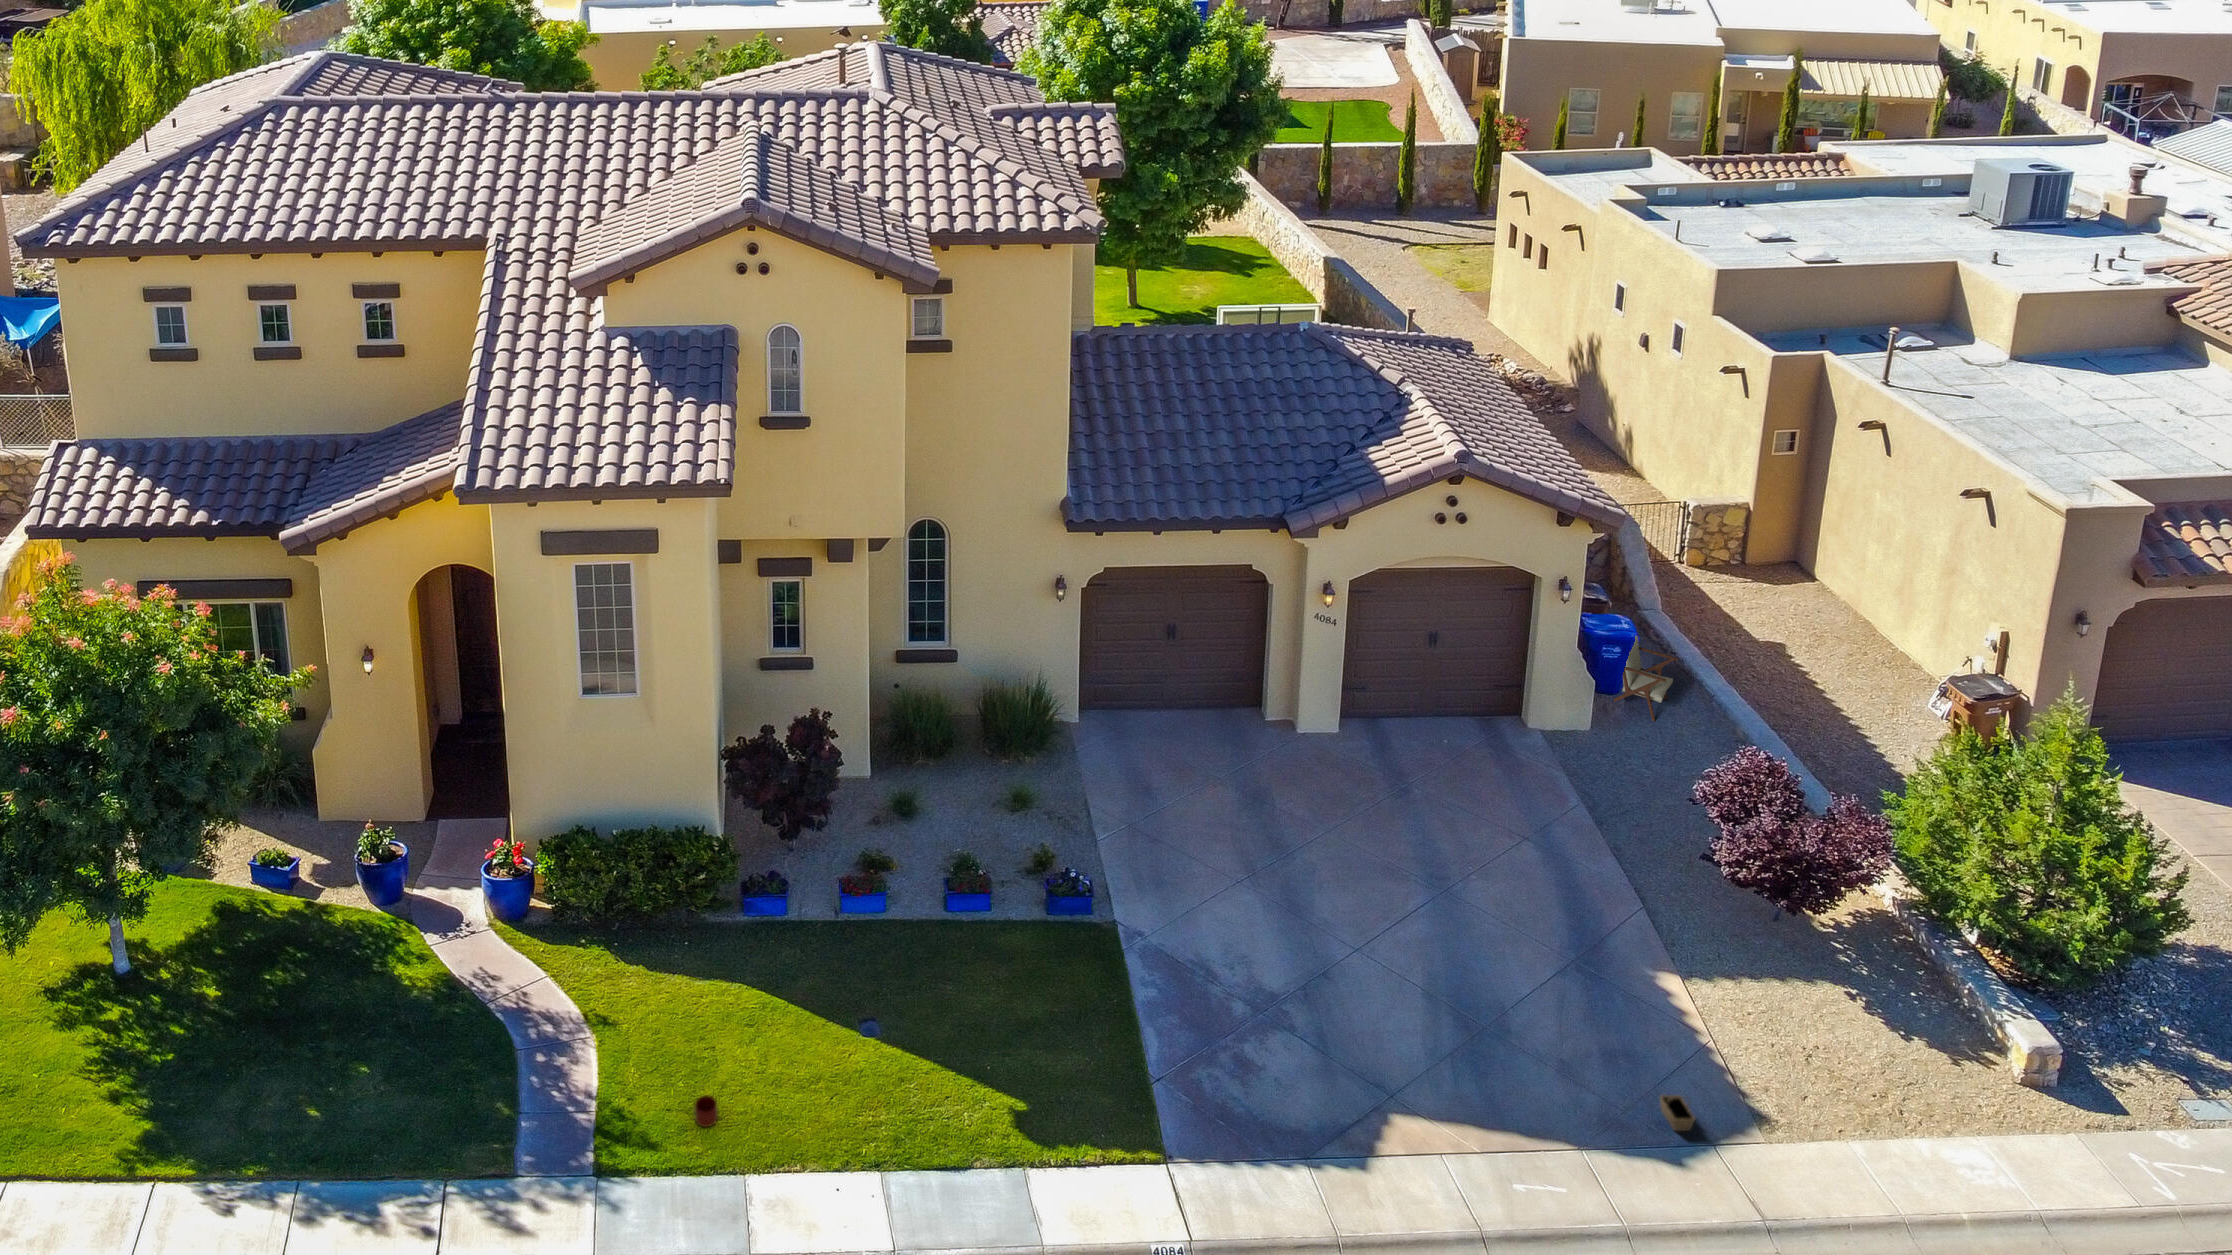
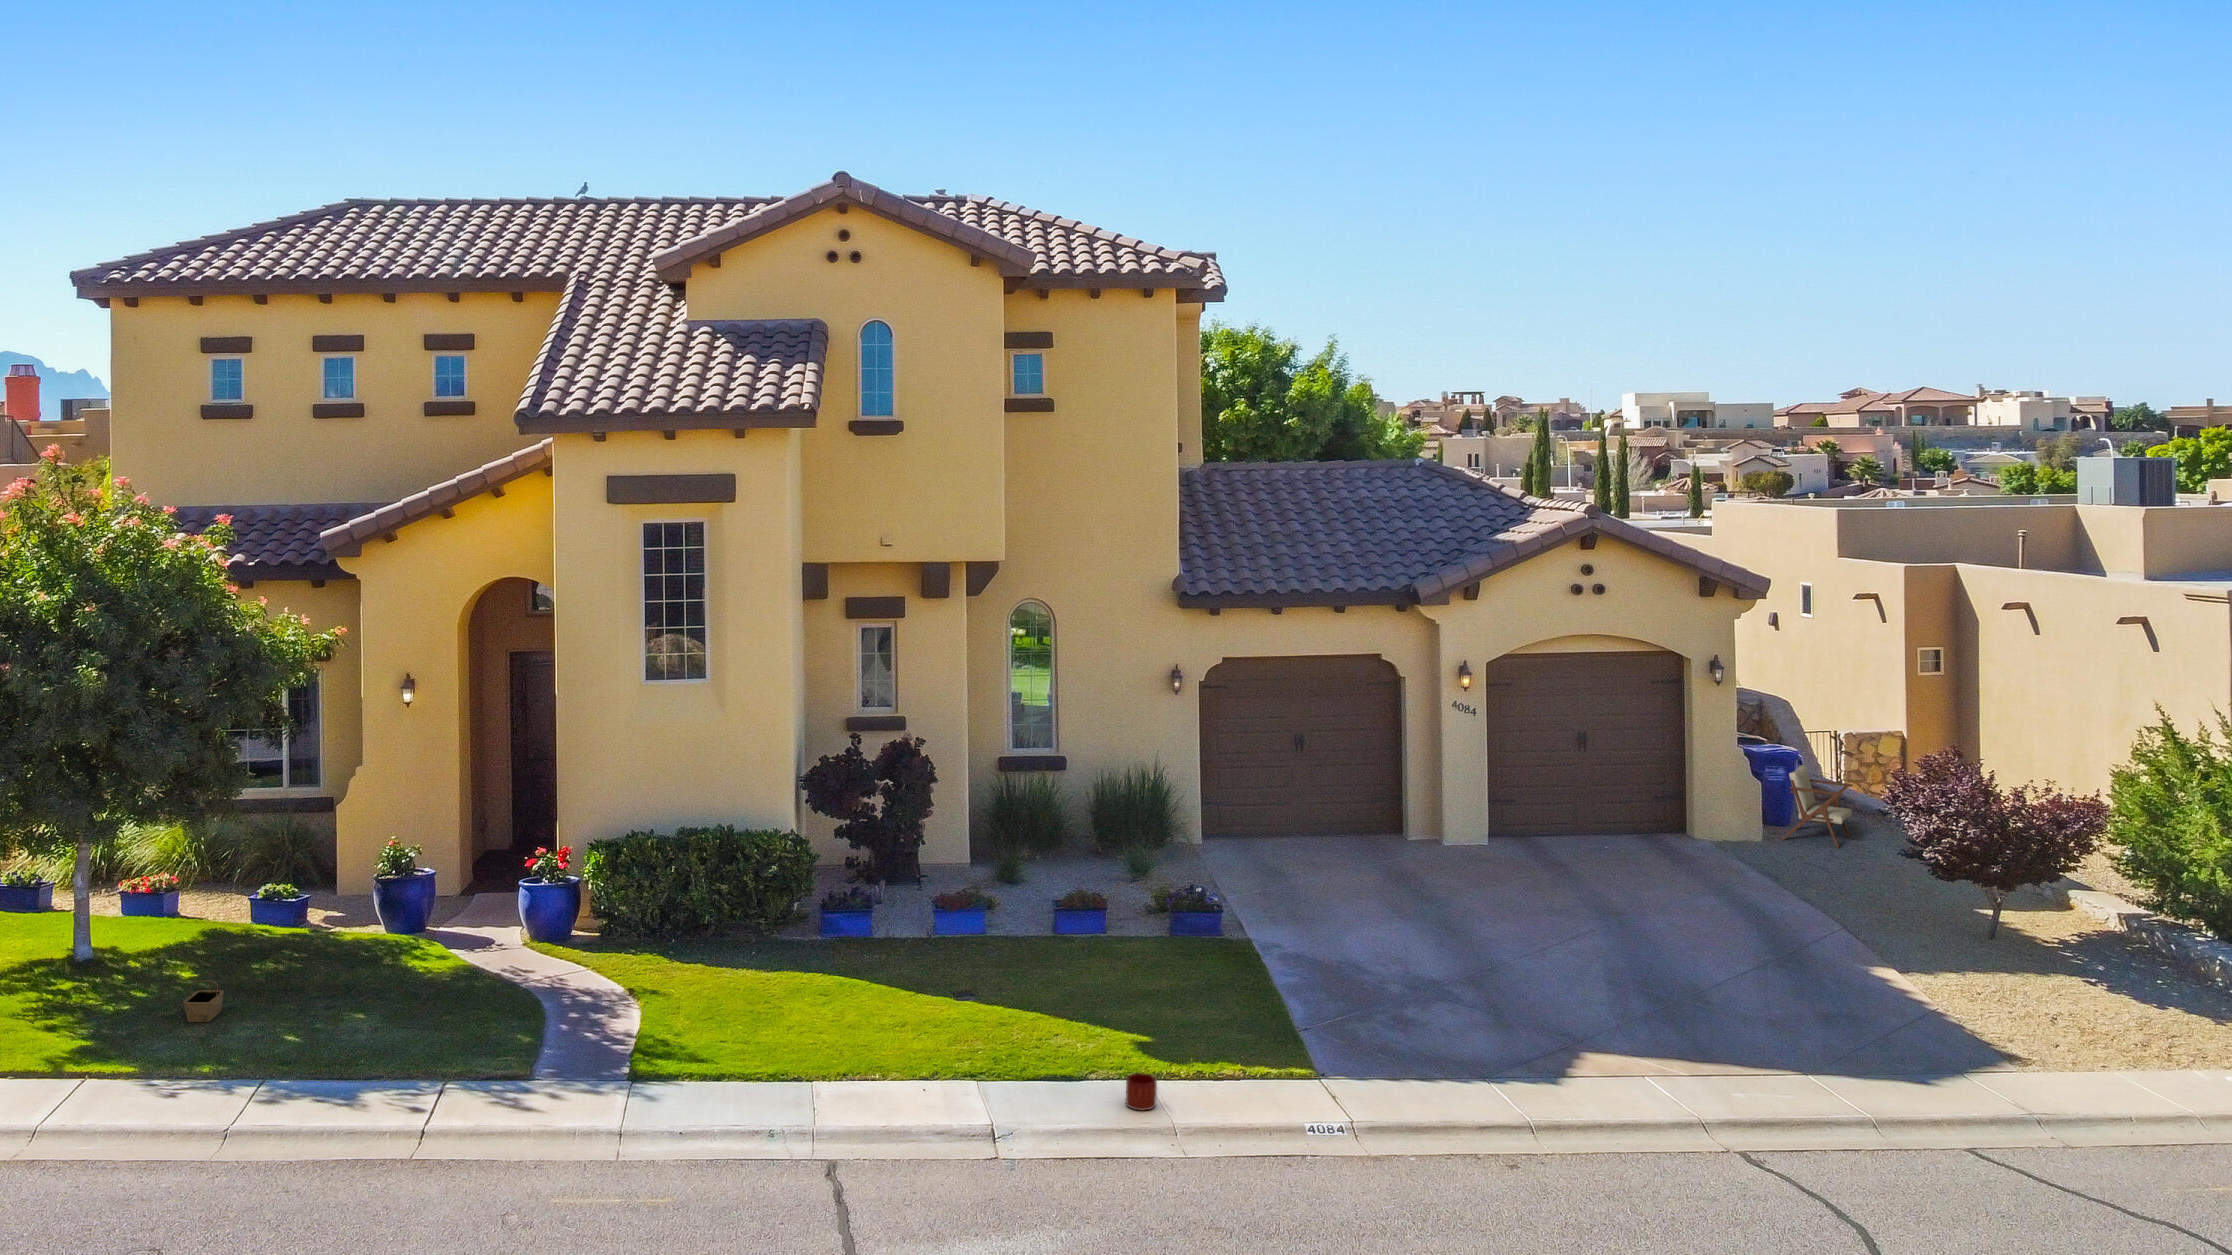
planter: present [694,1095,718,1127] -> present [1126,1073,1157,1110]
basket: present [1660,1095,1695,1131] -> present [183,980,224,1022]

